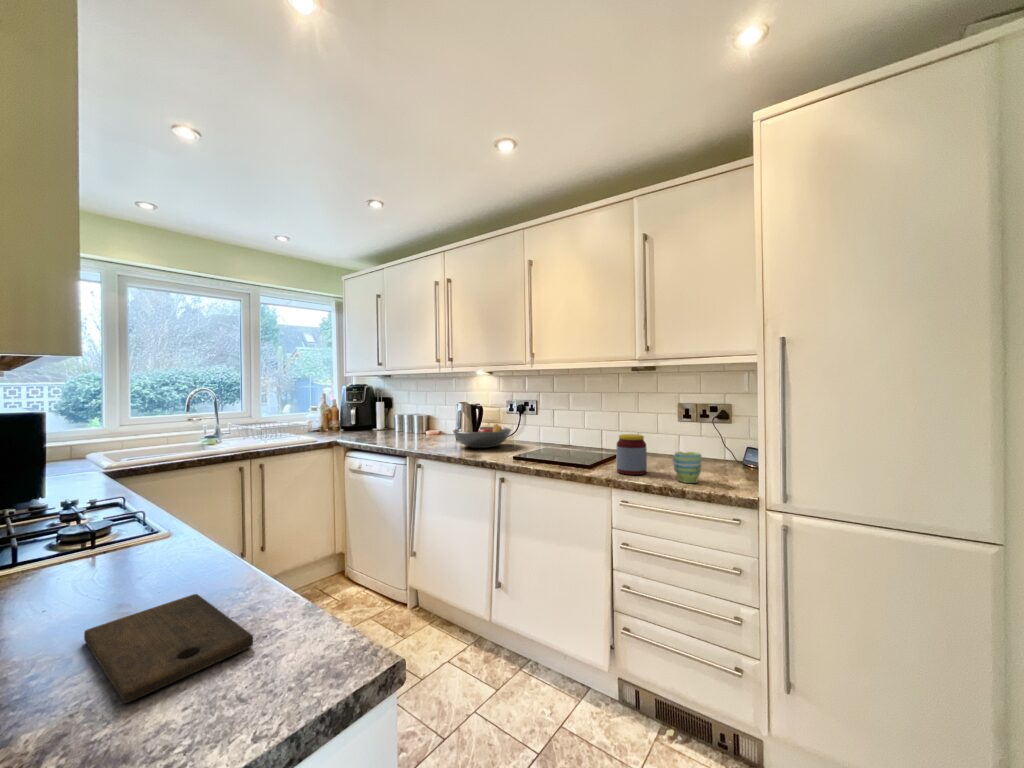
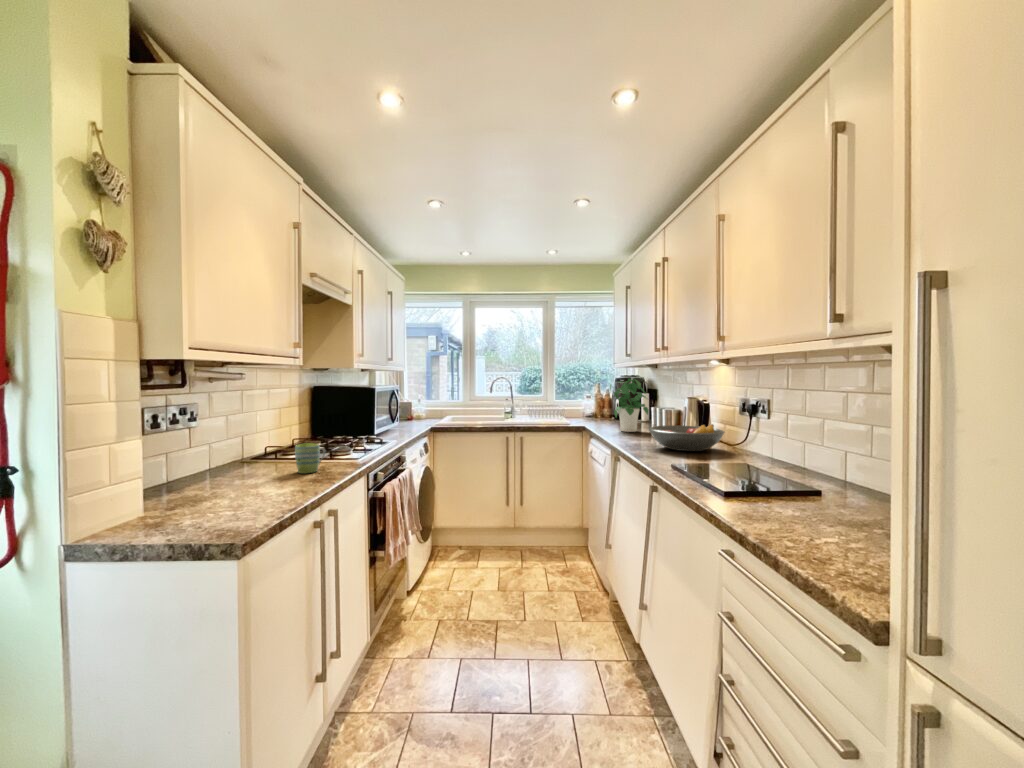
potted plant: none [376,387,416,440] -> present [610,379,649,432]
jar: present [617,434,647,475] -> none [745,455,796,521]
mug: present [672,452,702,483] -> present [295,443,325,473]
cutting board: present [84,594,253,703] -> none [165,495,263,523]

